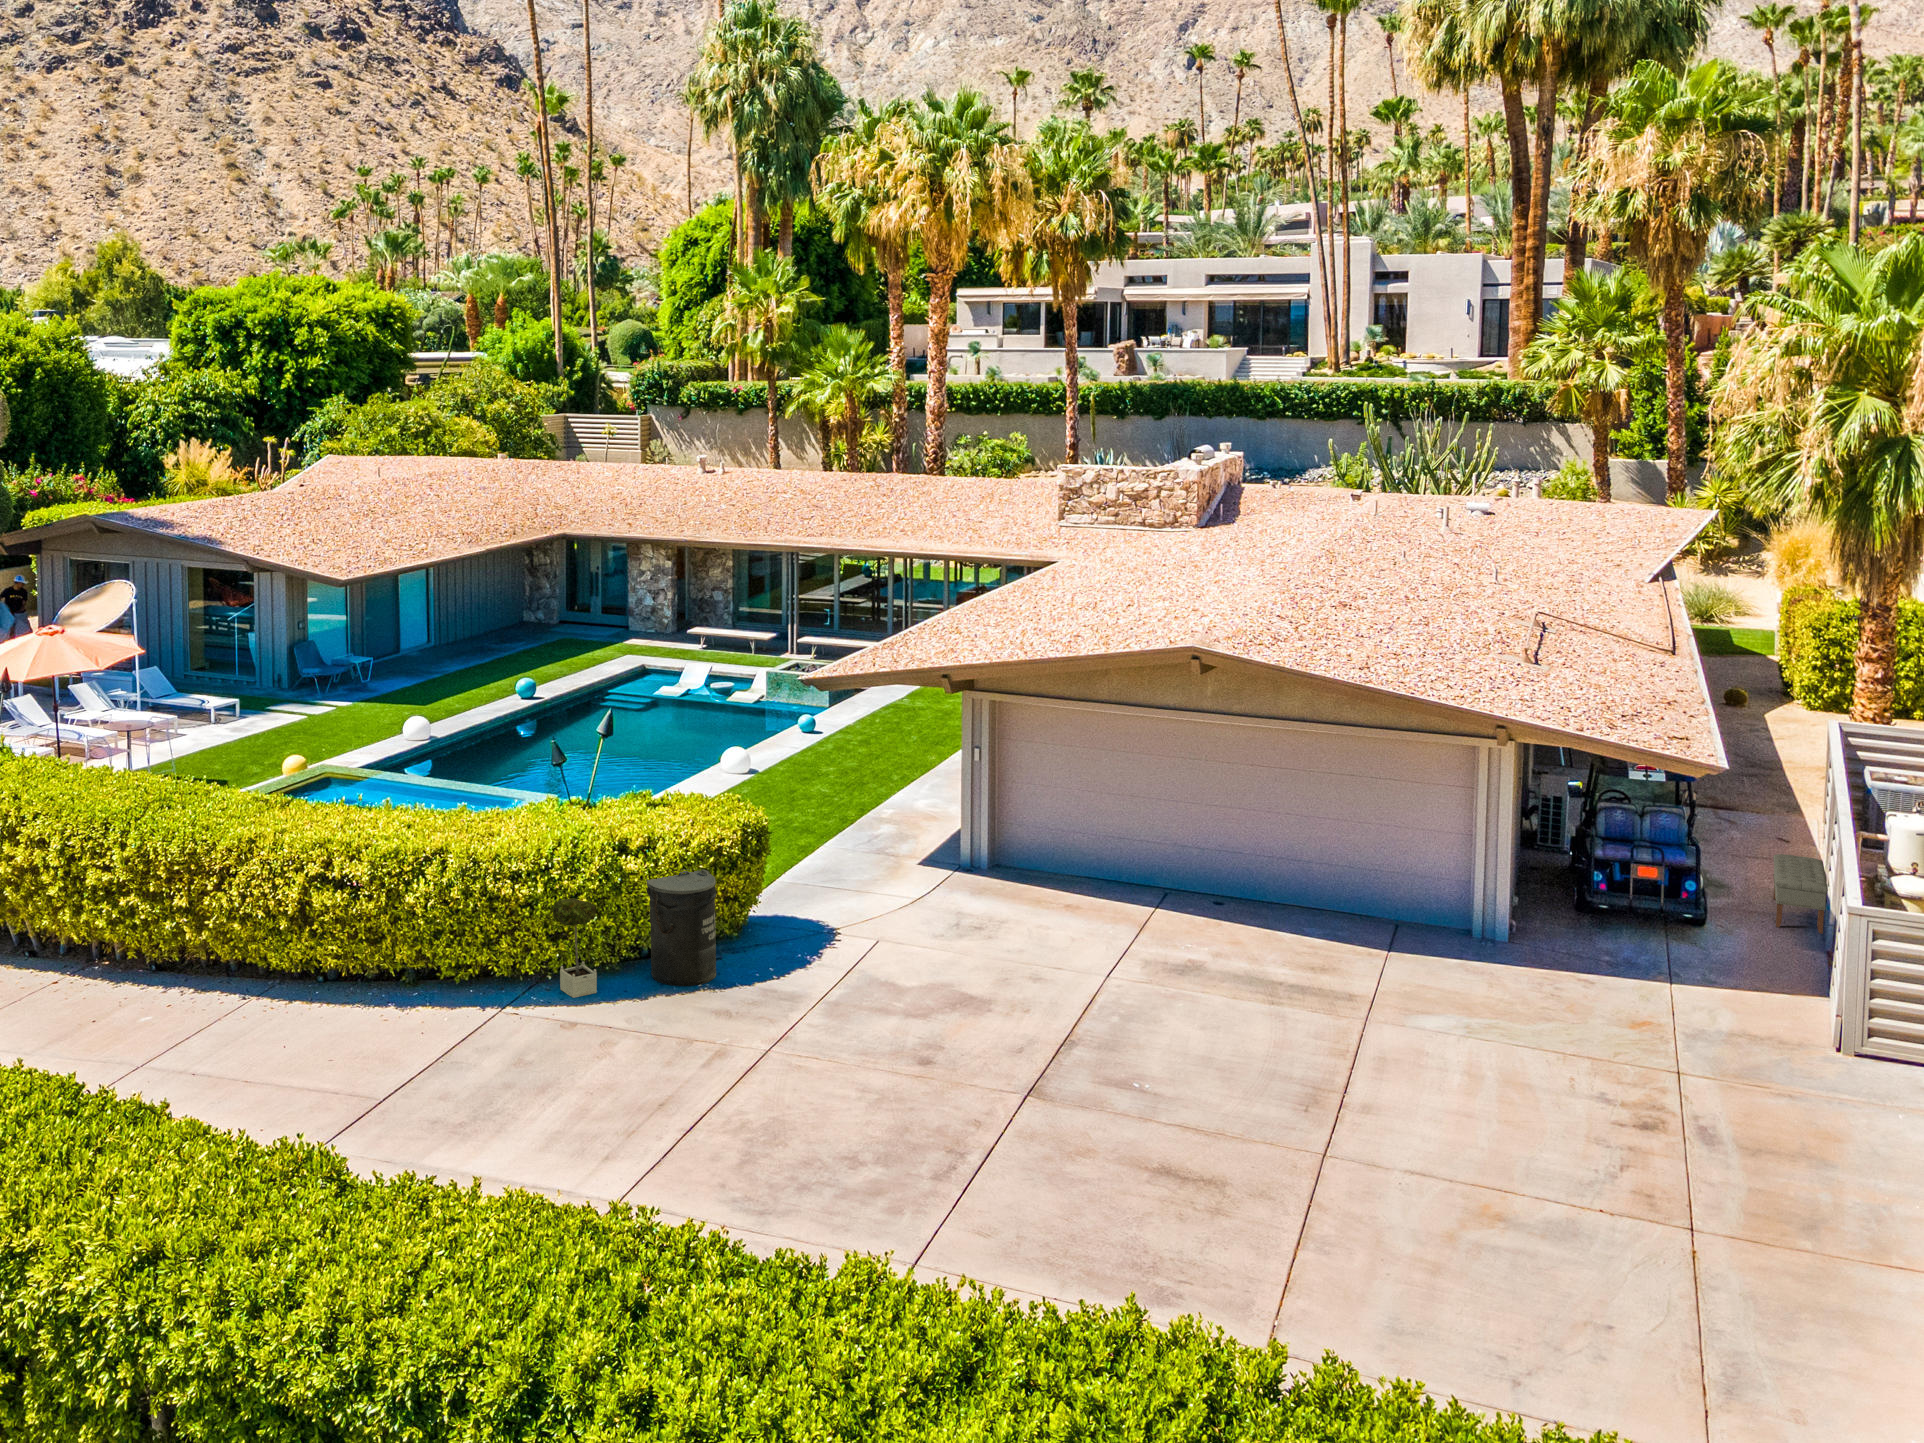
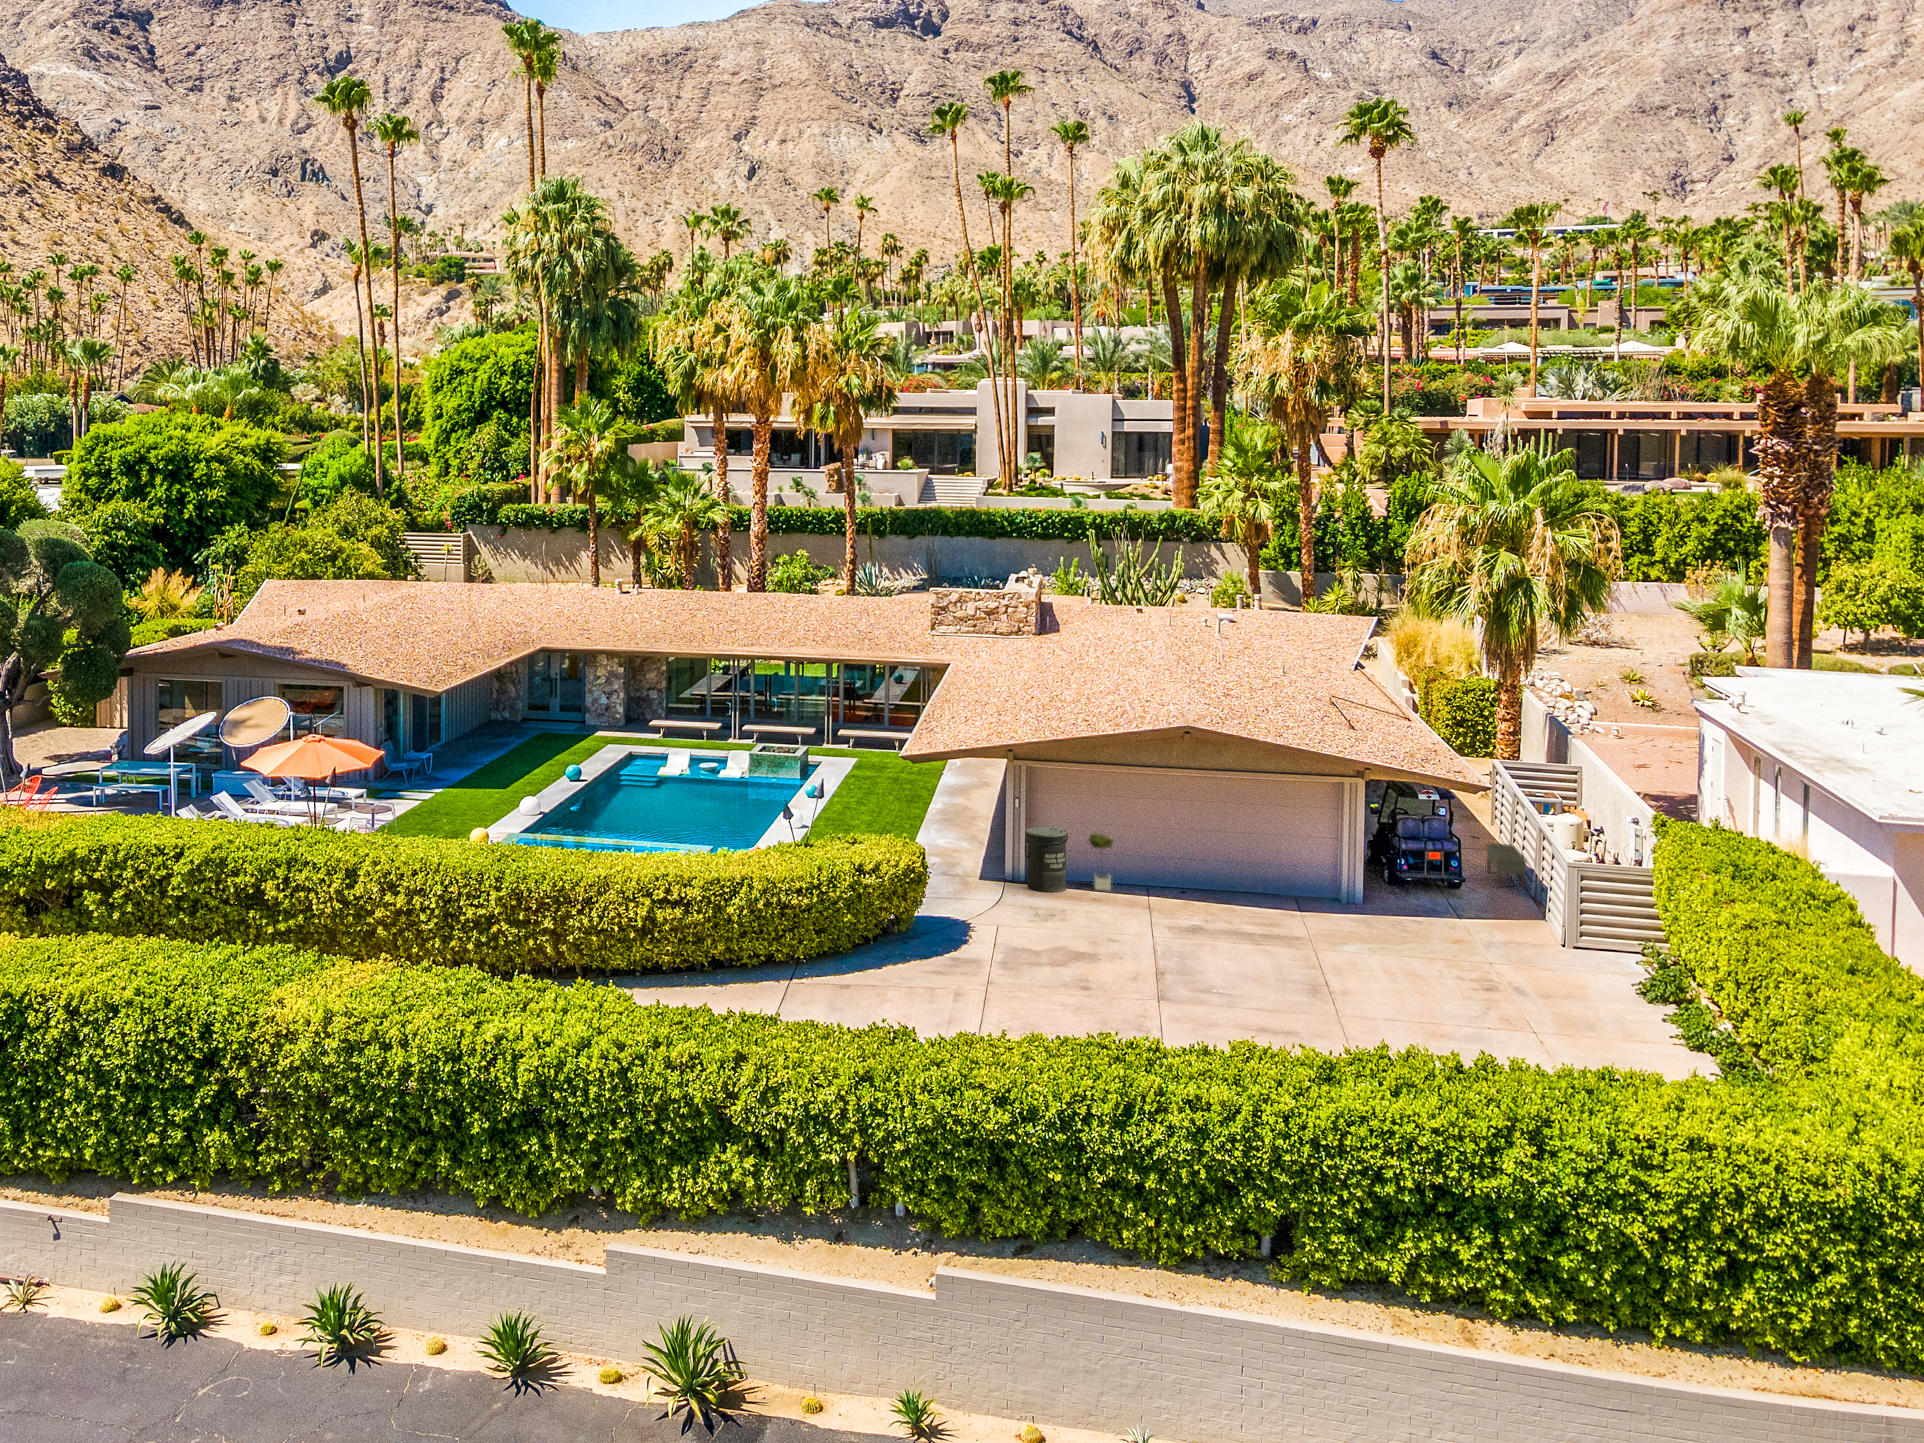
trash can: present [647,869,716,986] -> present [1025,827,1068,892]
potted tree: present [553,898,597,998] -> present [1089,834,1113,890]

